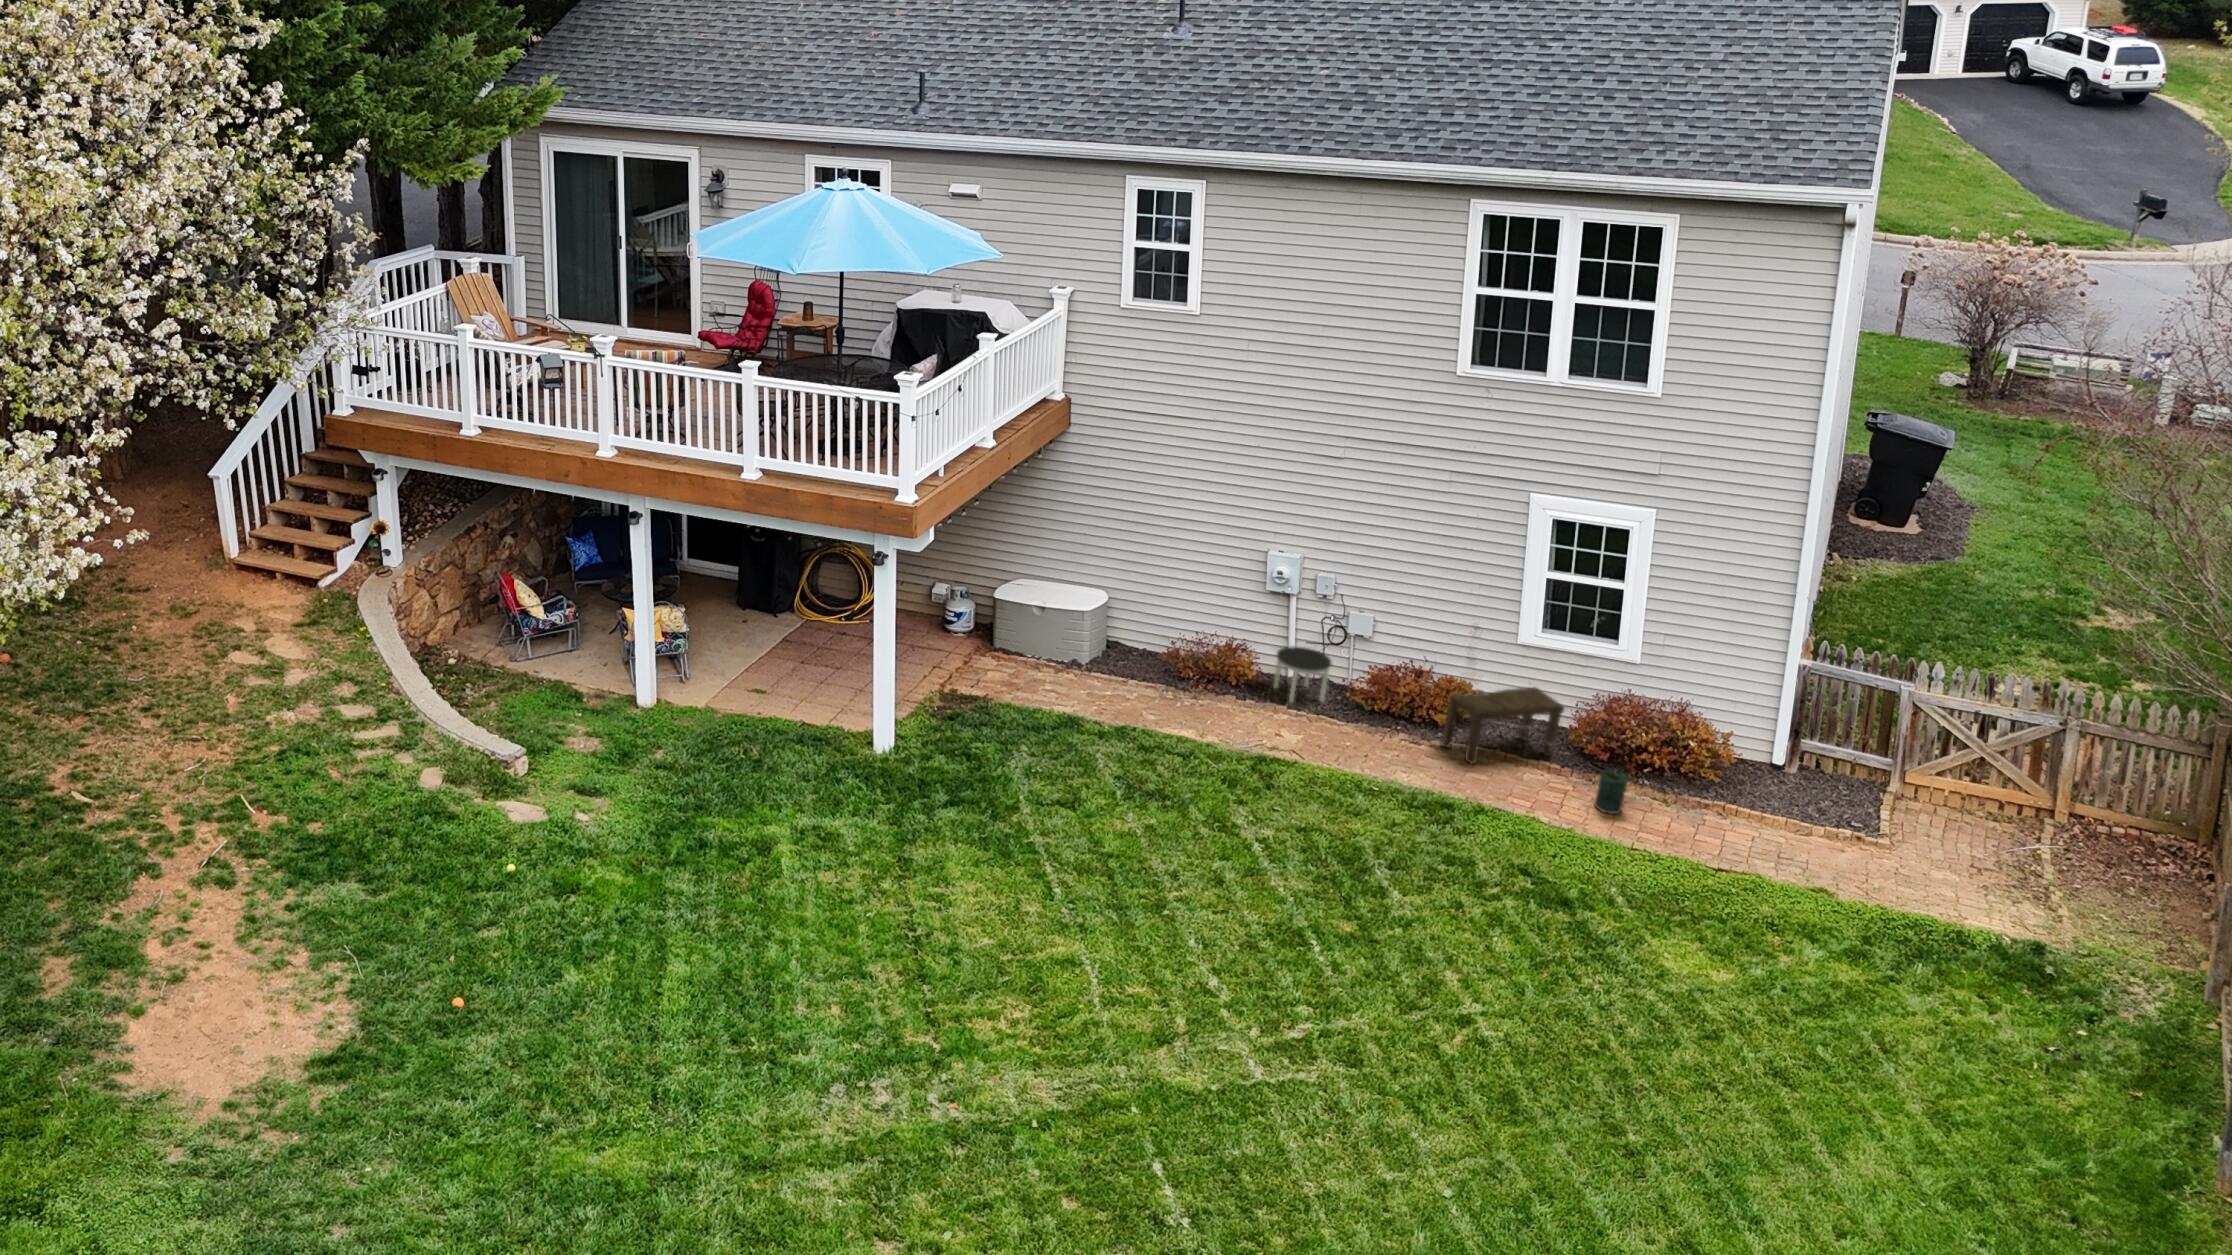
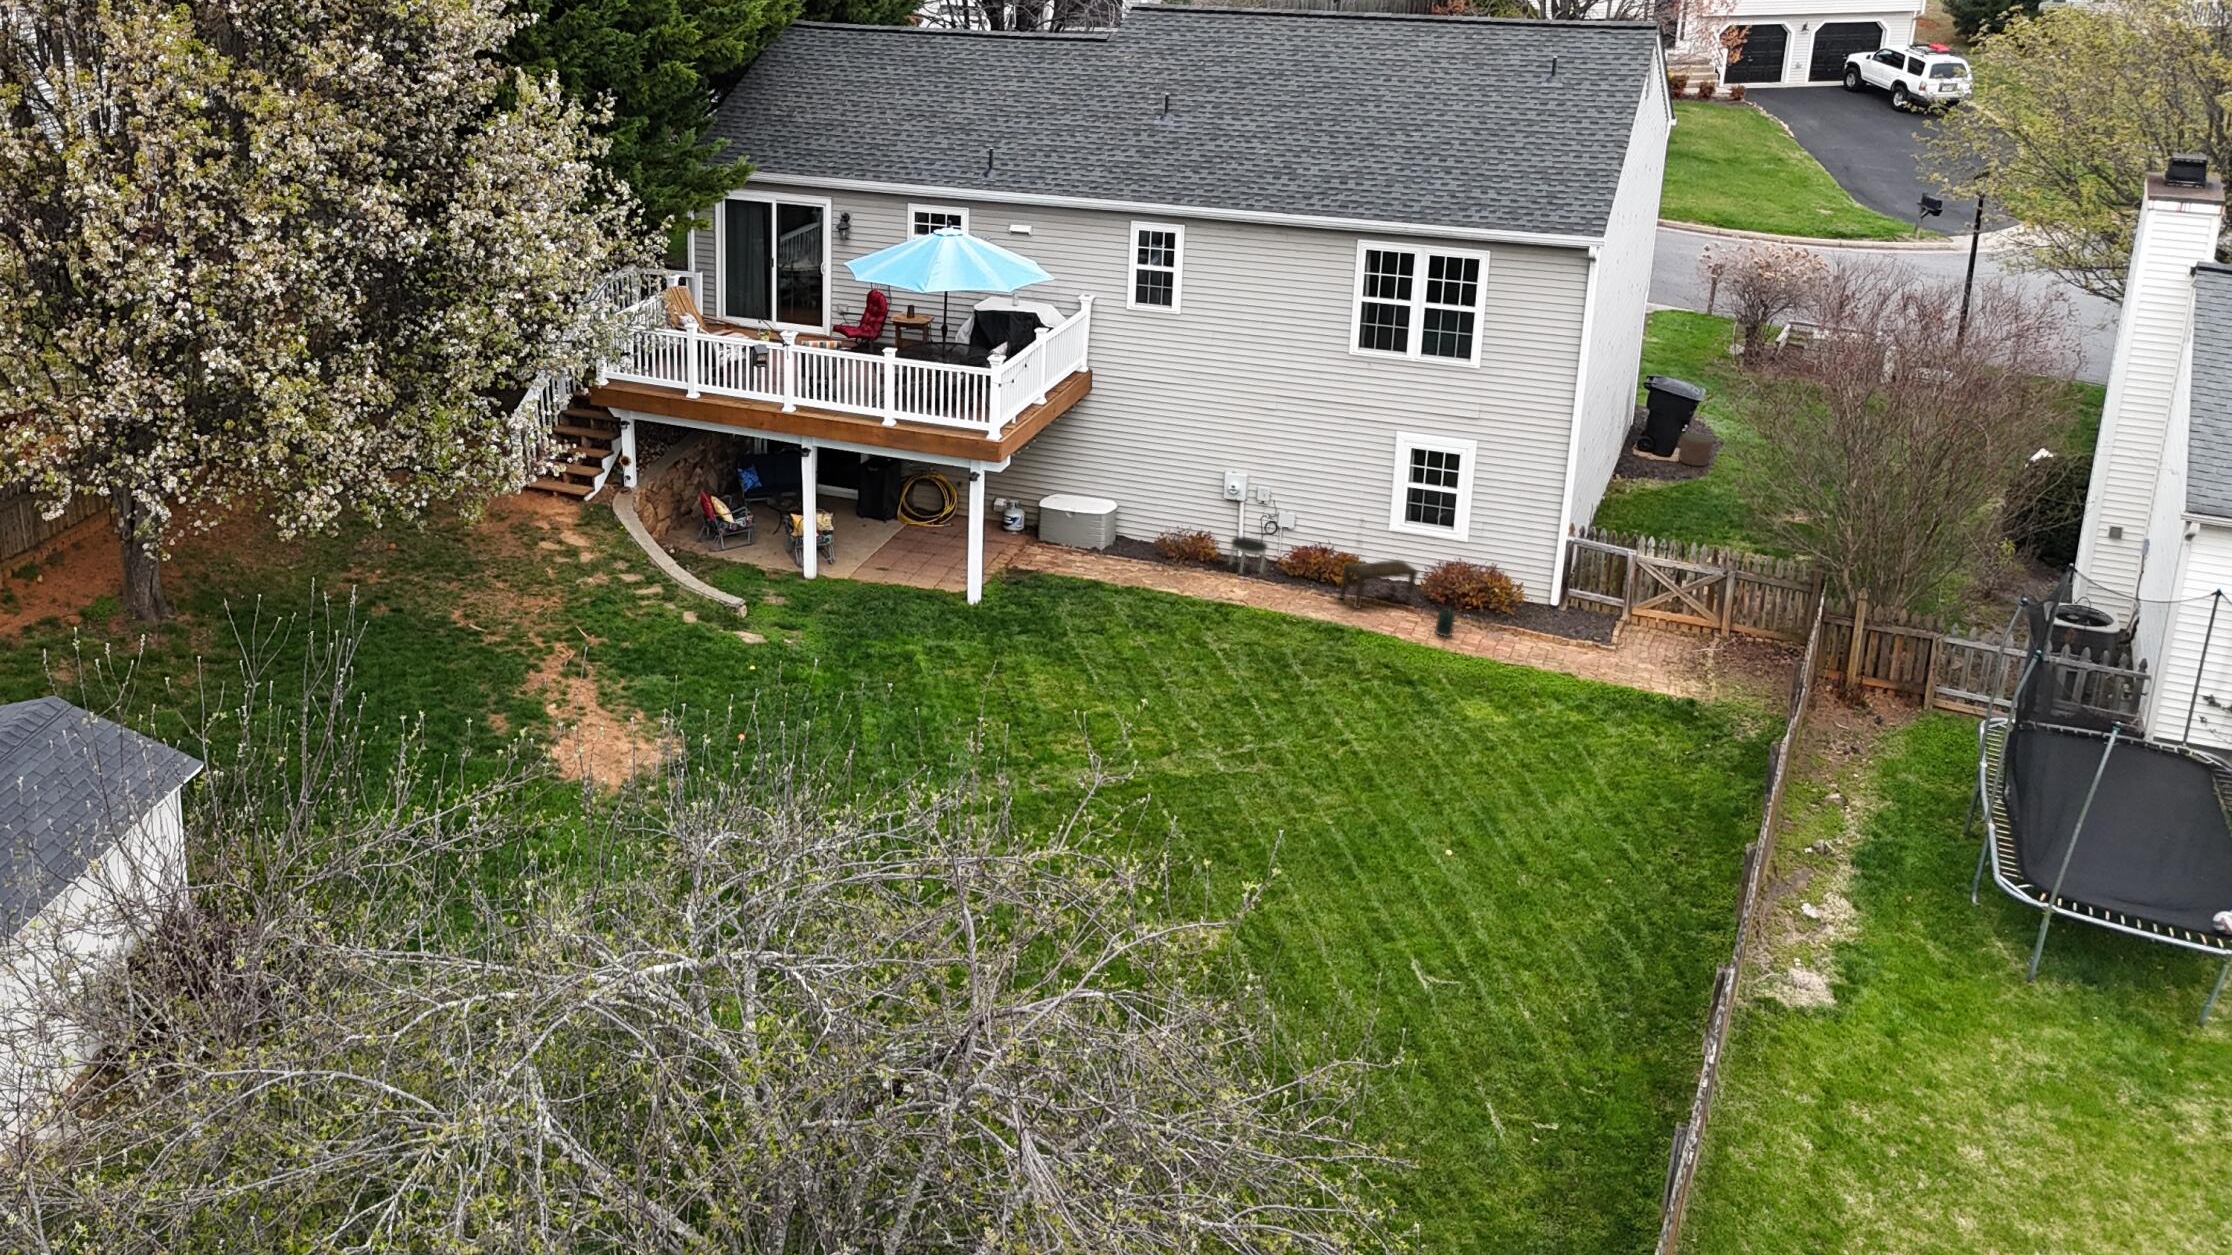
planter: none [1910,492,1964,539] -> present [1678,433,1714,466]

